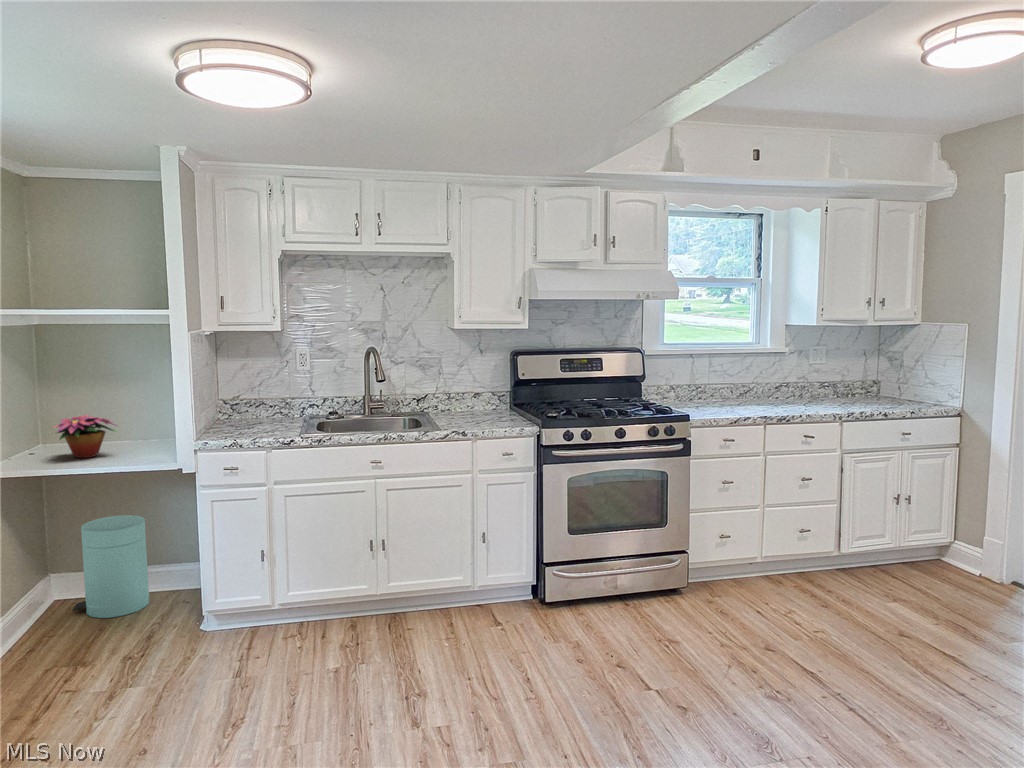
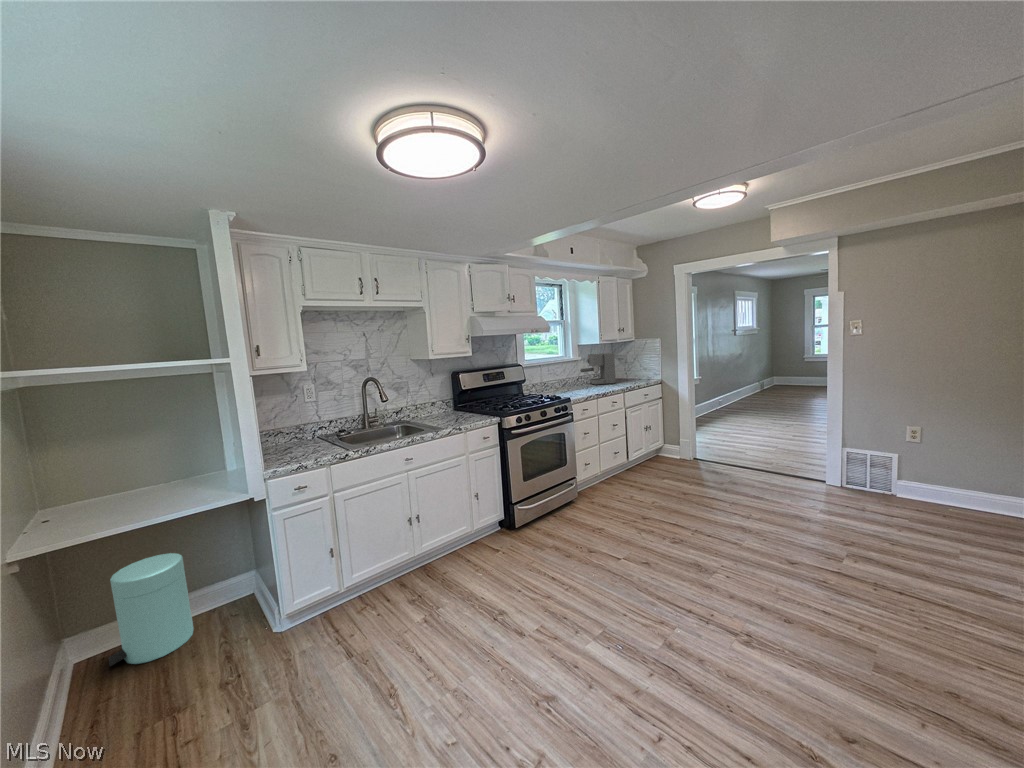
coffee maker: none [781,343,850,403] -> present [580,353,616,385]
flower arrangement: present [54,415,115,458] -> none [71,467,157,514]

